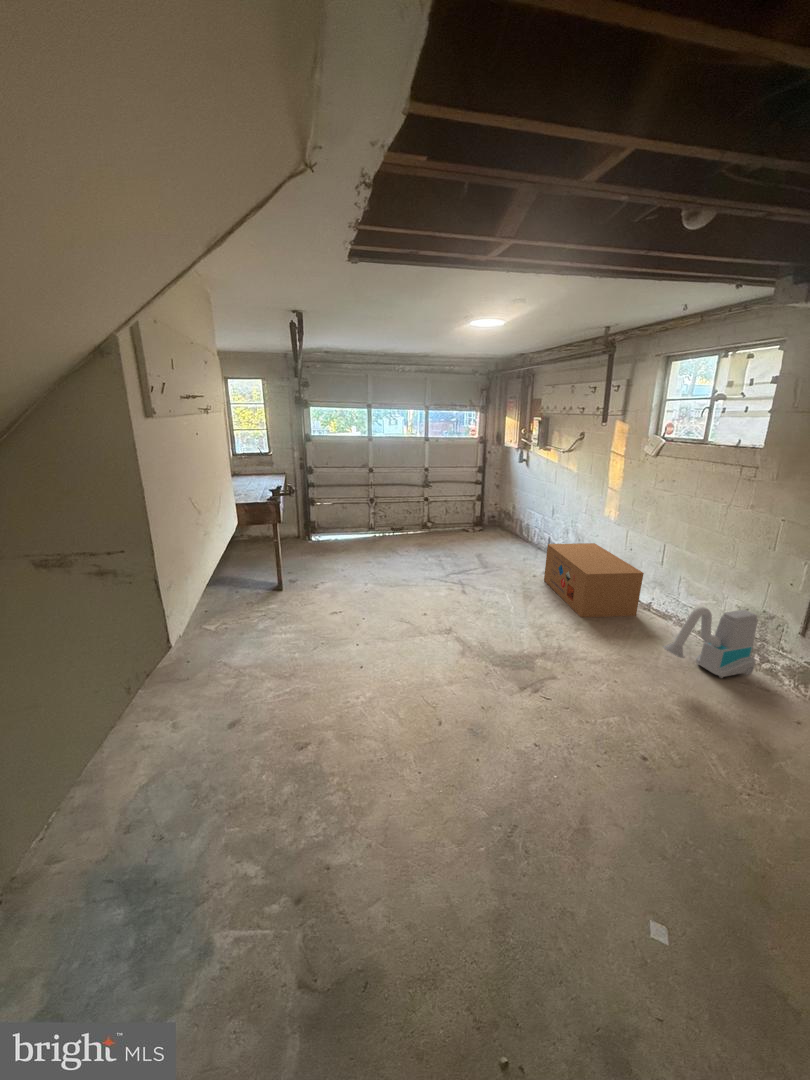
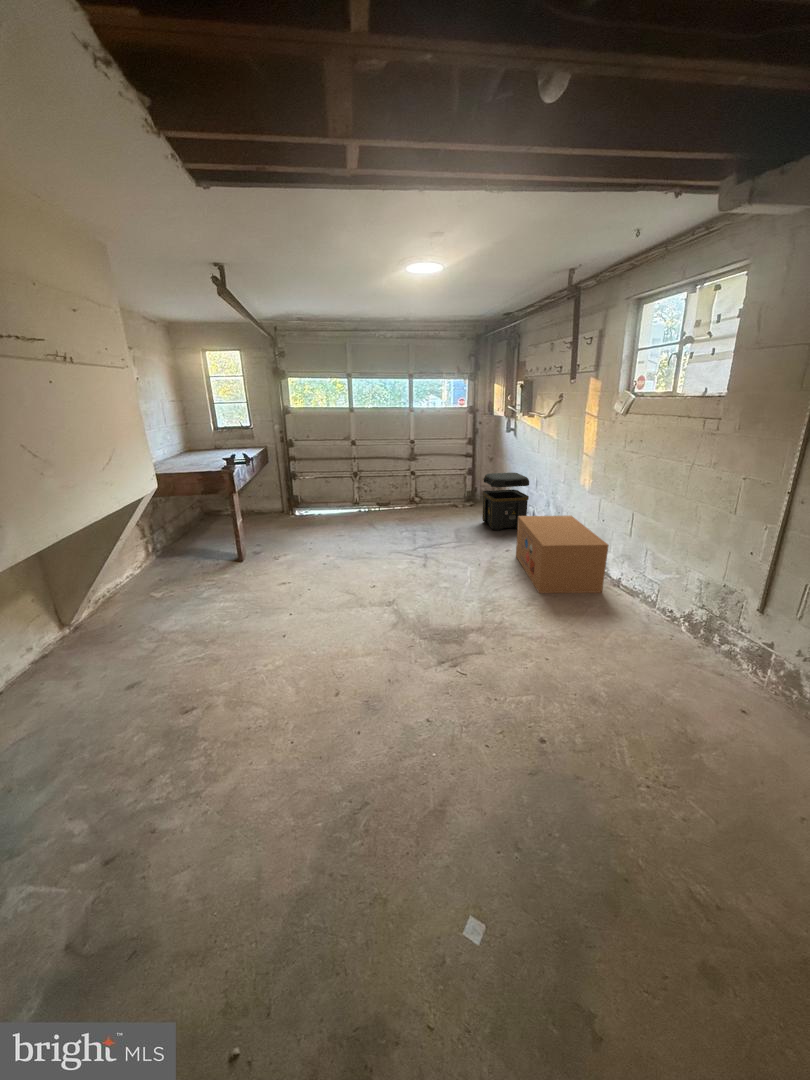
toolbox: none [498,501,545,554] -> present [482,472,529,530]
vacuum cleaner: present [663,607,758,678] -> none [600,578,715,660]

